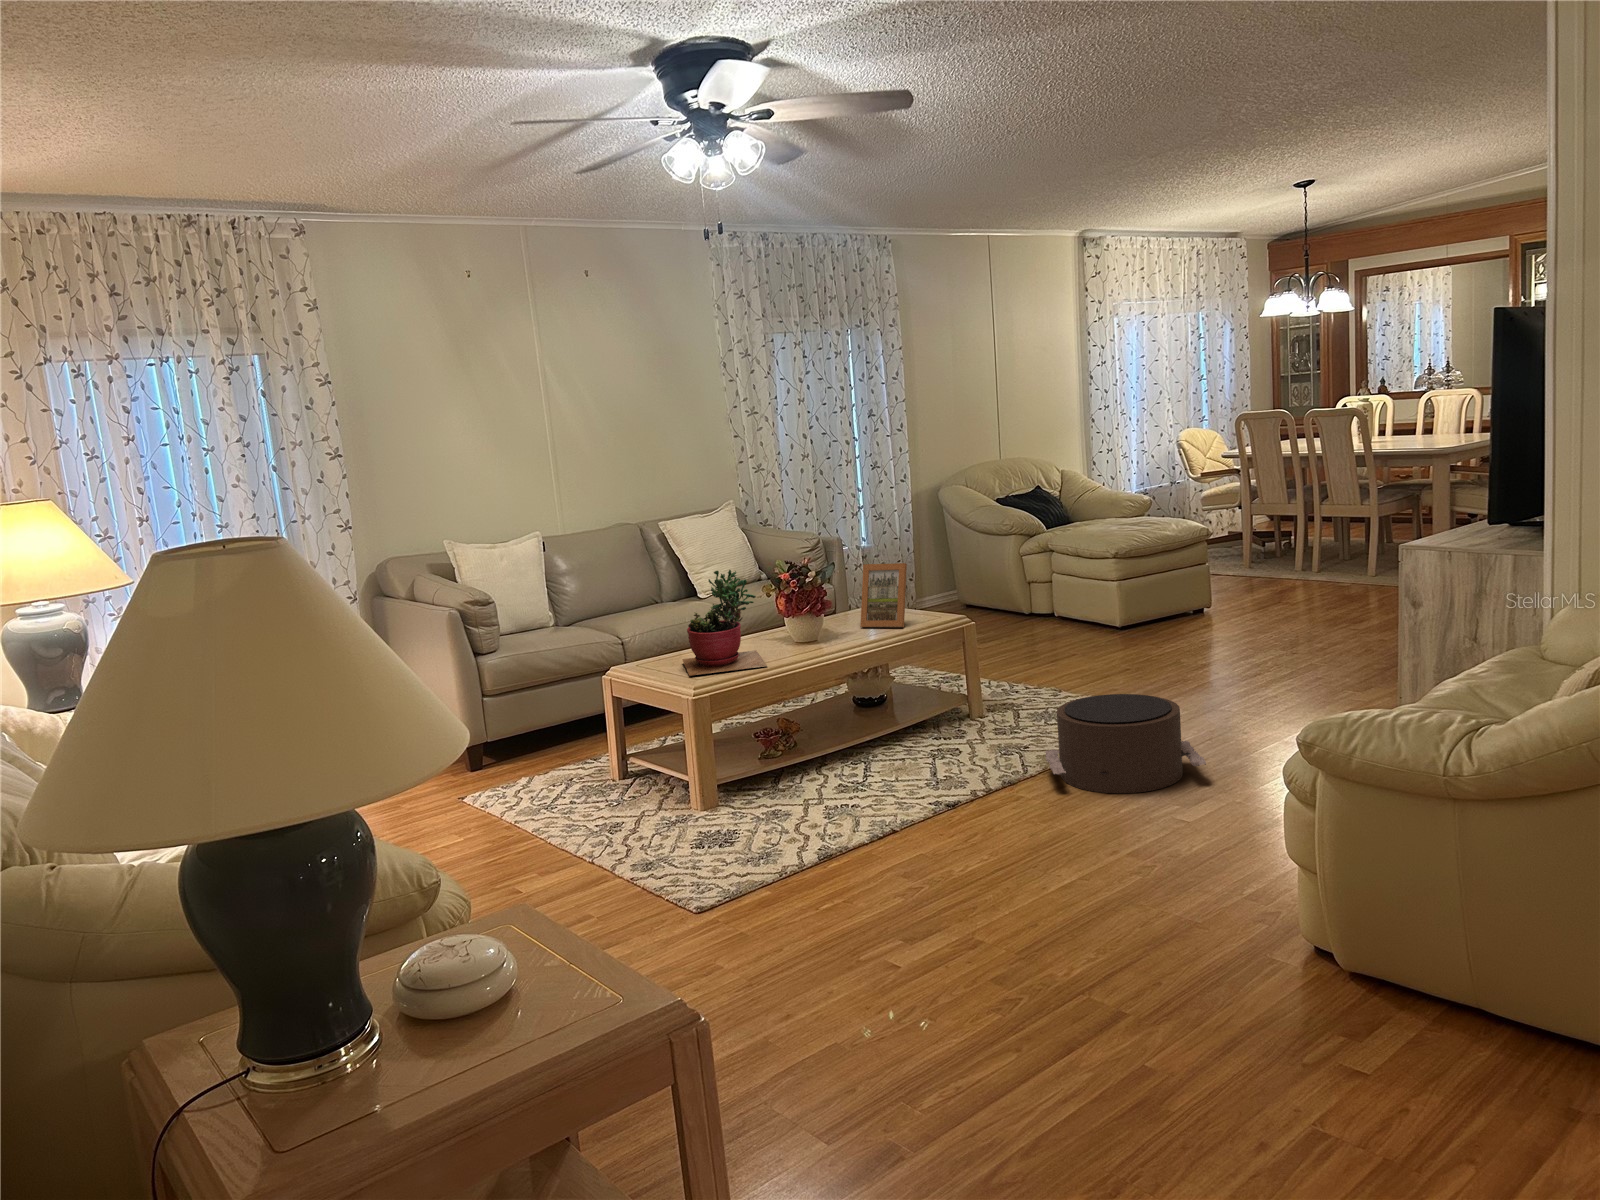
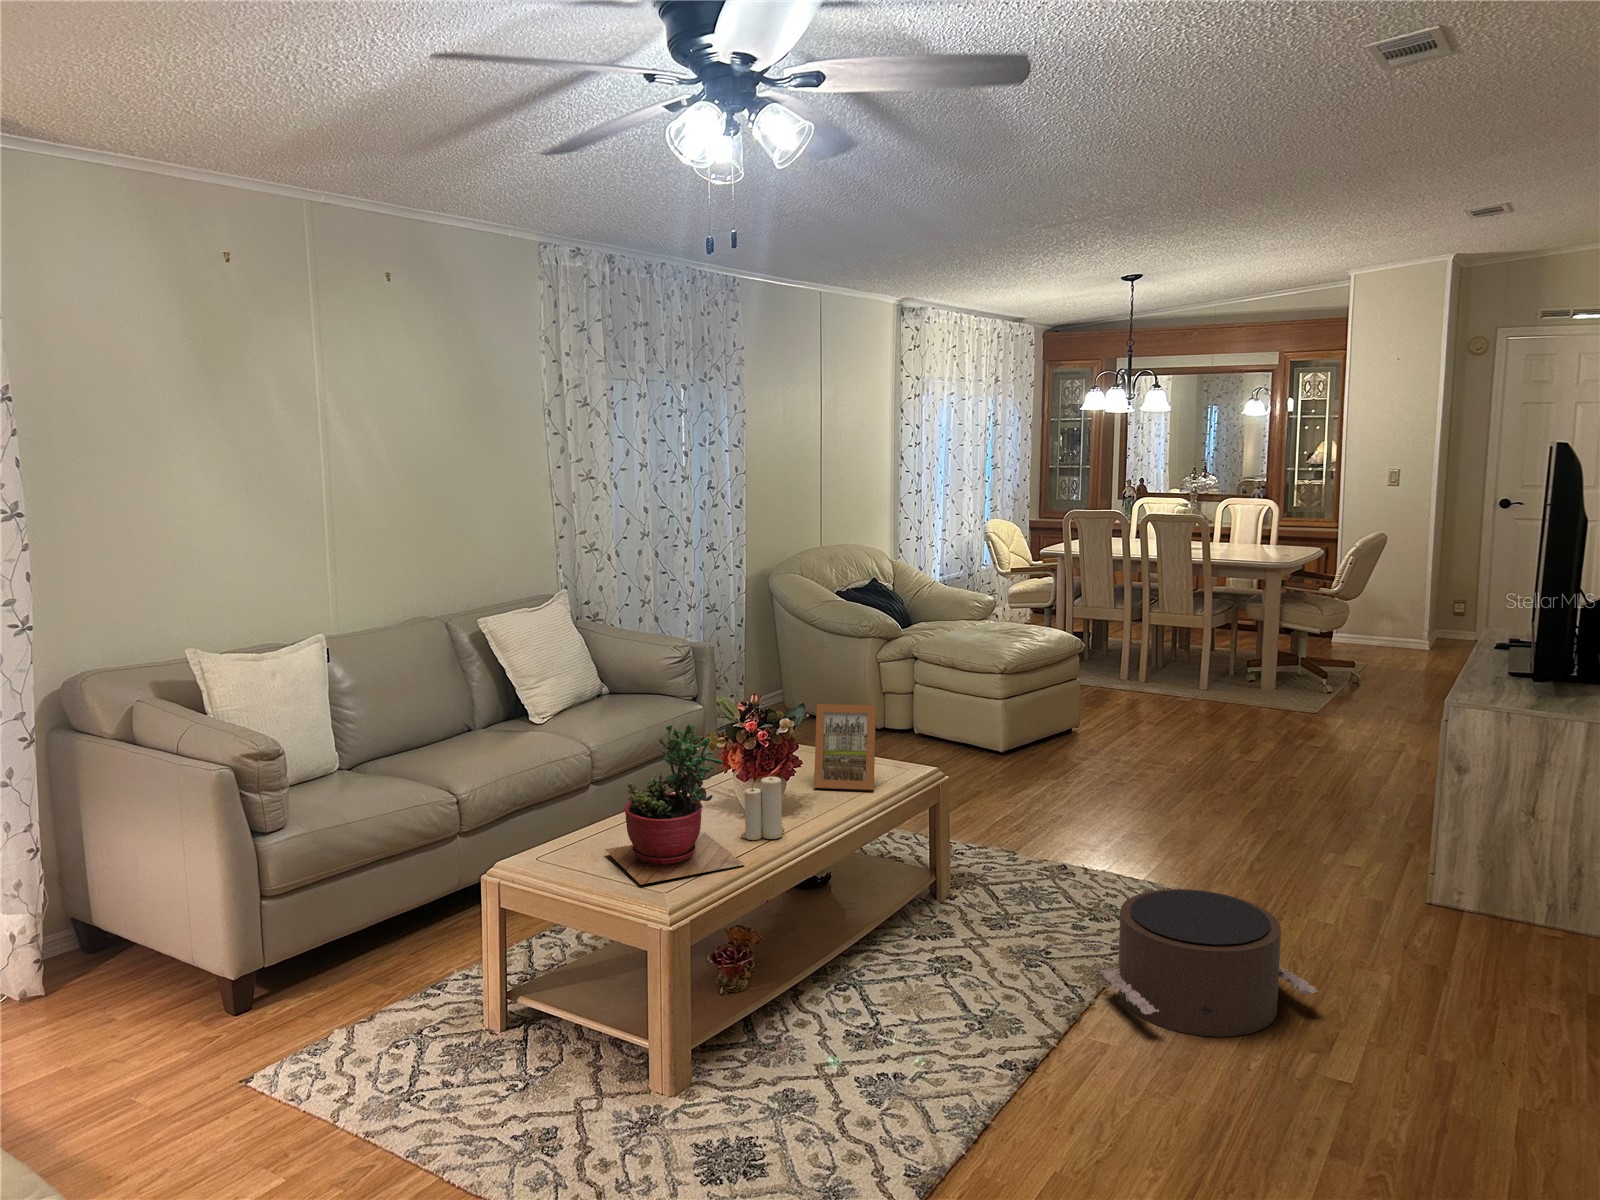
candle: none [780,606,814,655] -> present [741,776,784,840]

